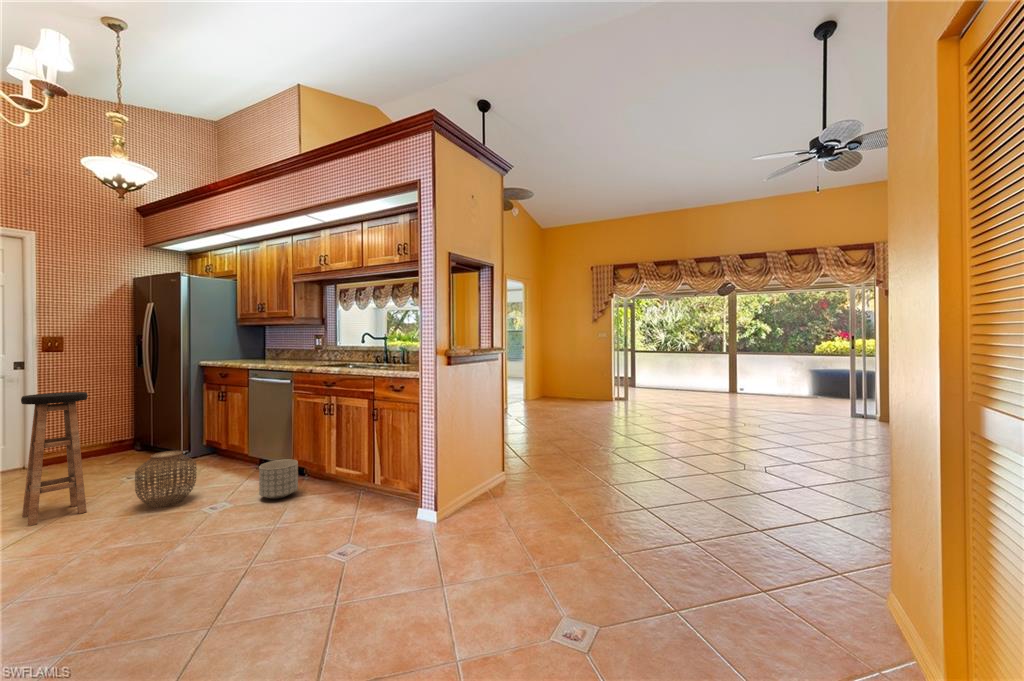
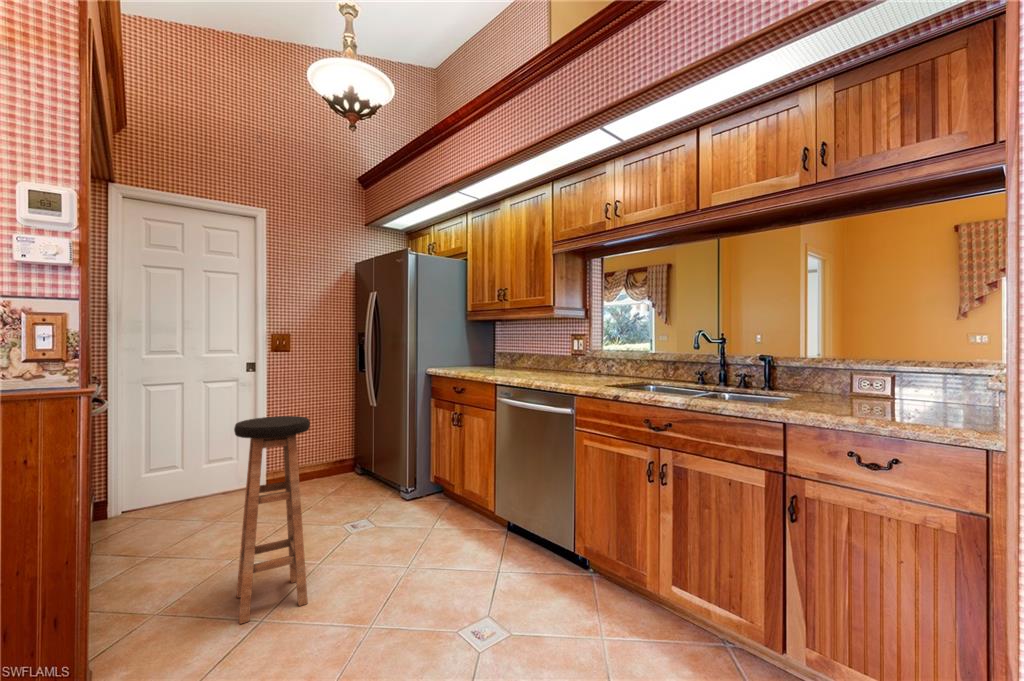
woven basket: present [135,451,197,508] -> none [367,517,445,616]
planter: present [259,460,298,499] -> none [546,555,608,640]

